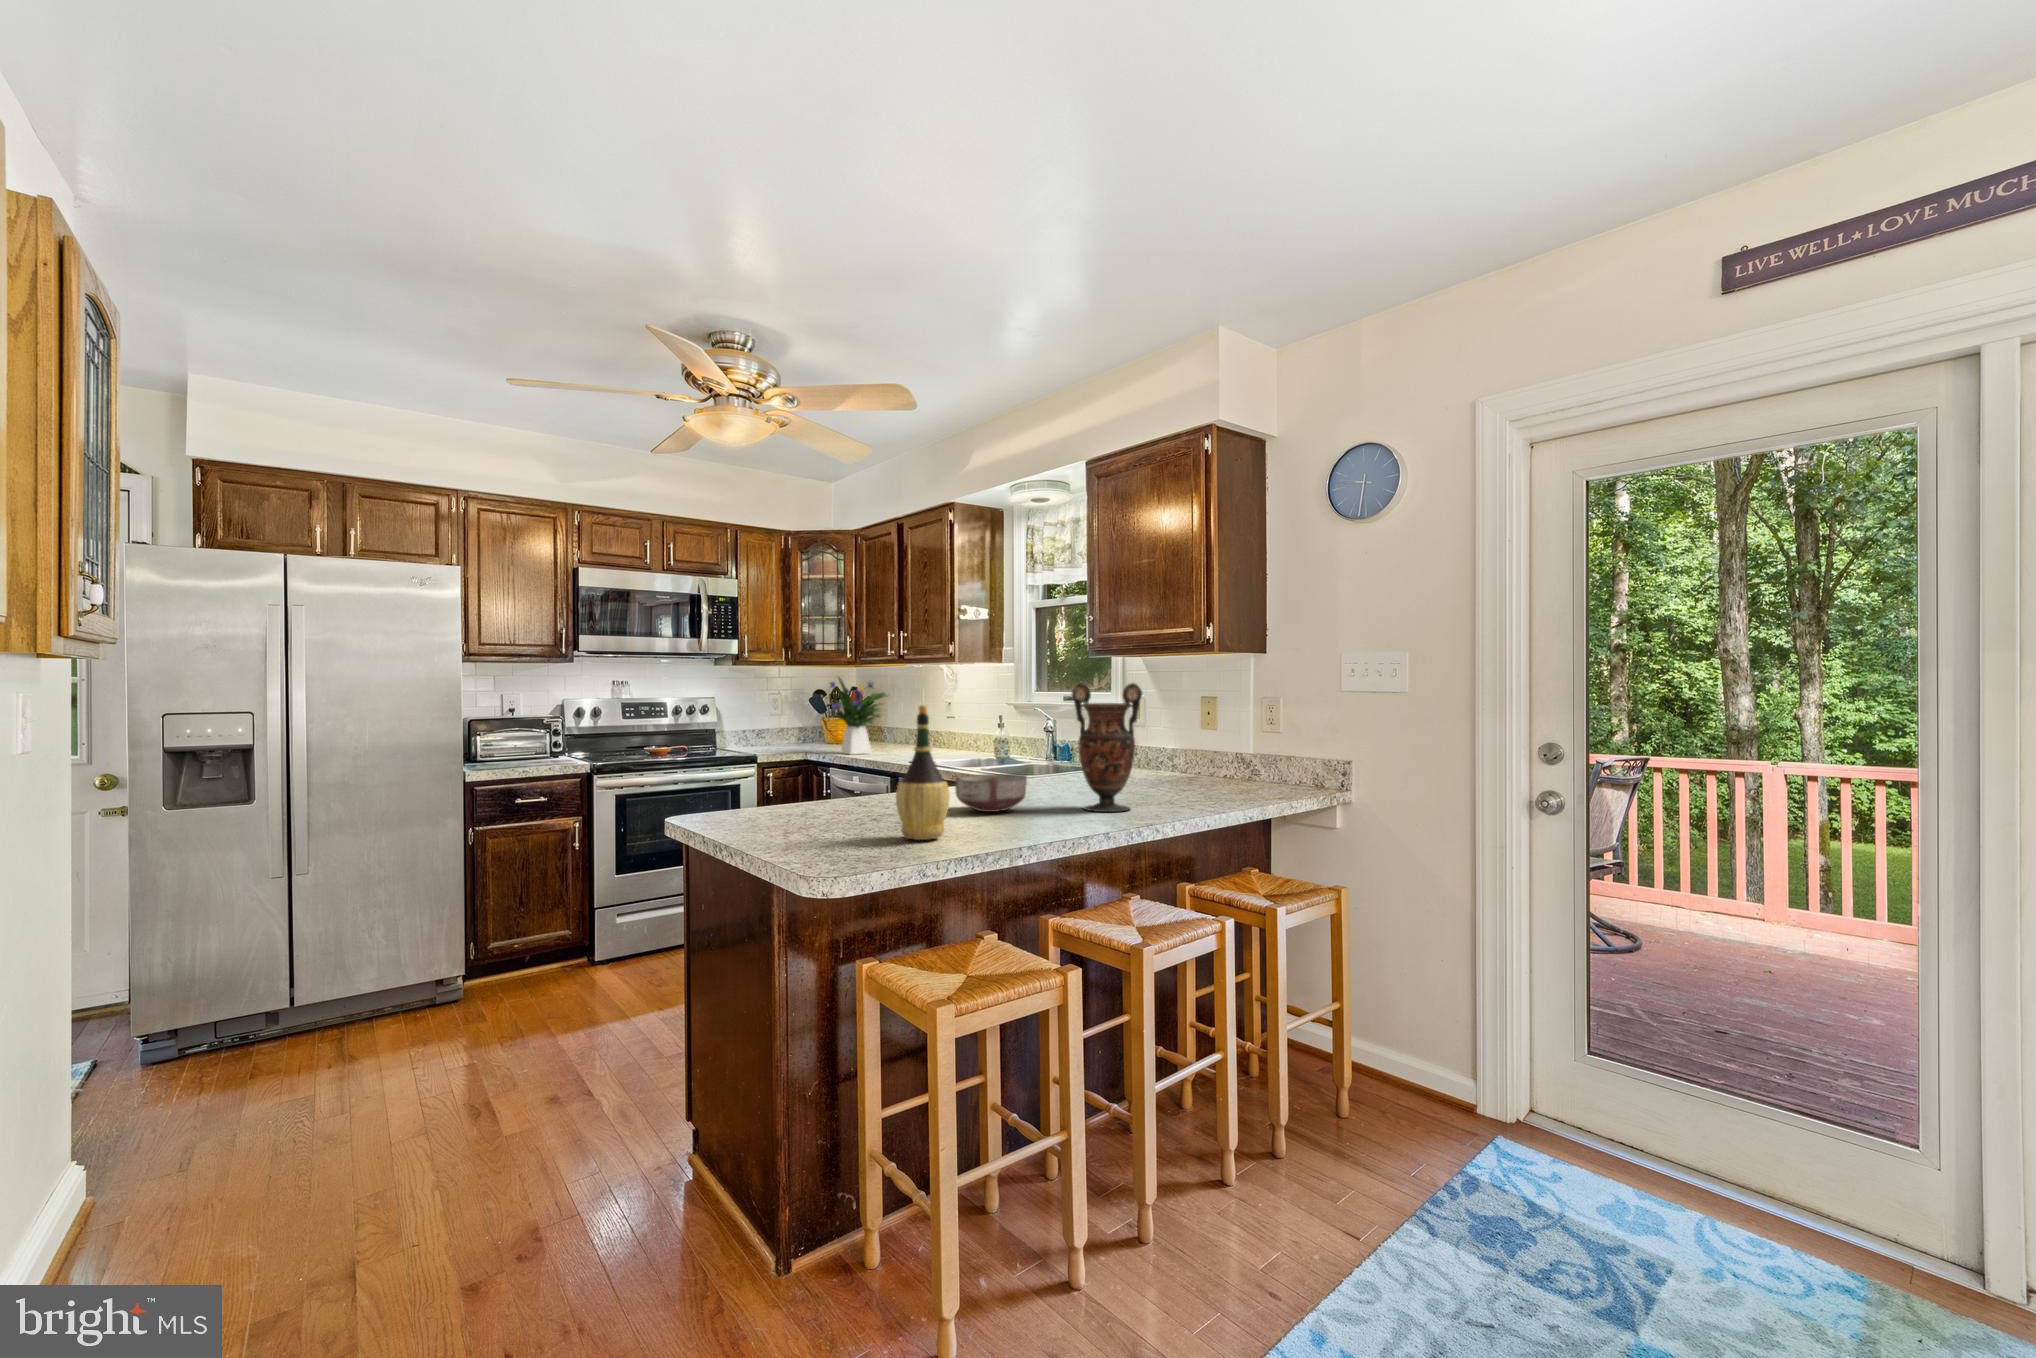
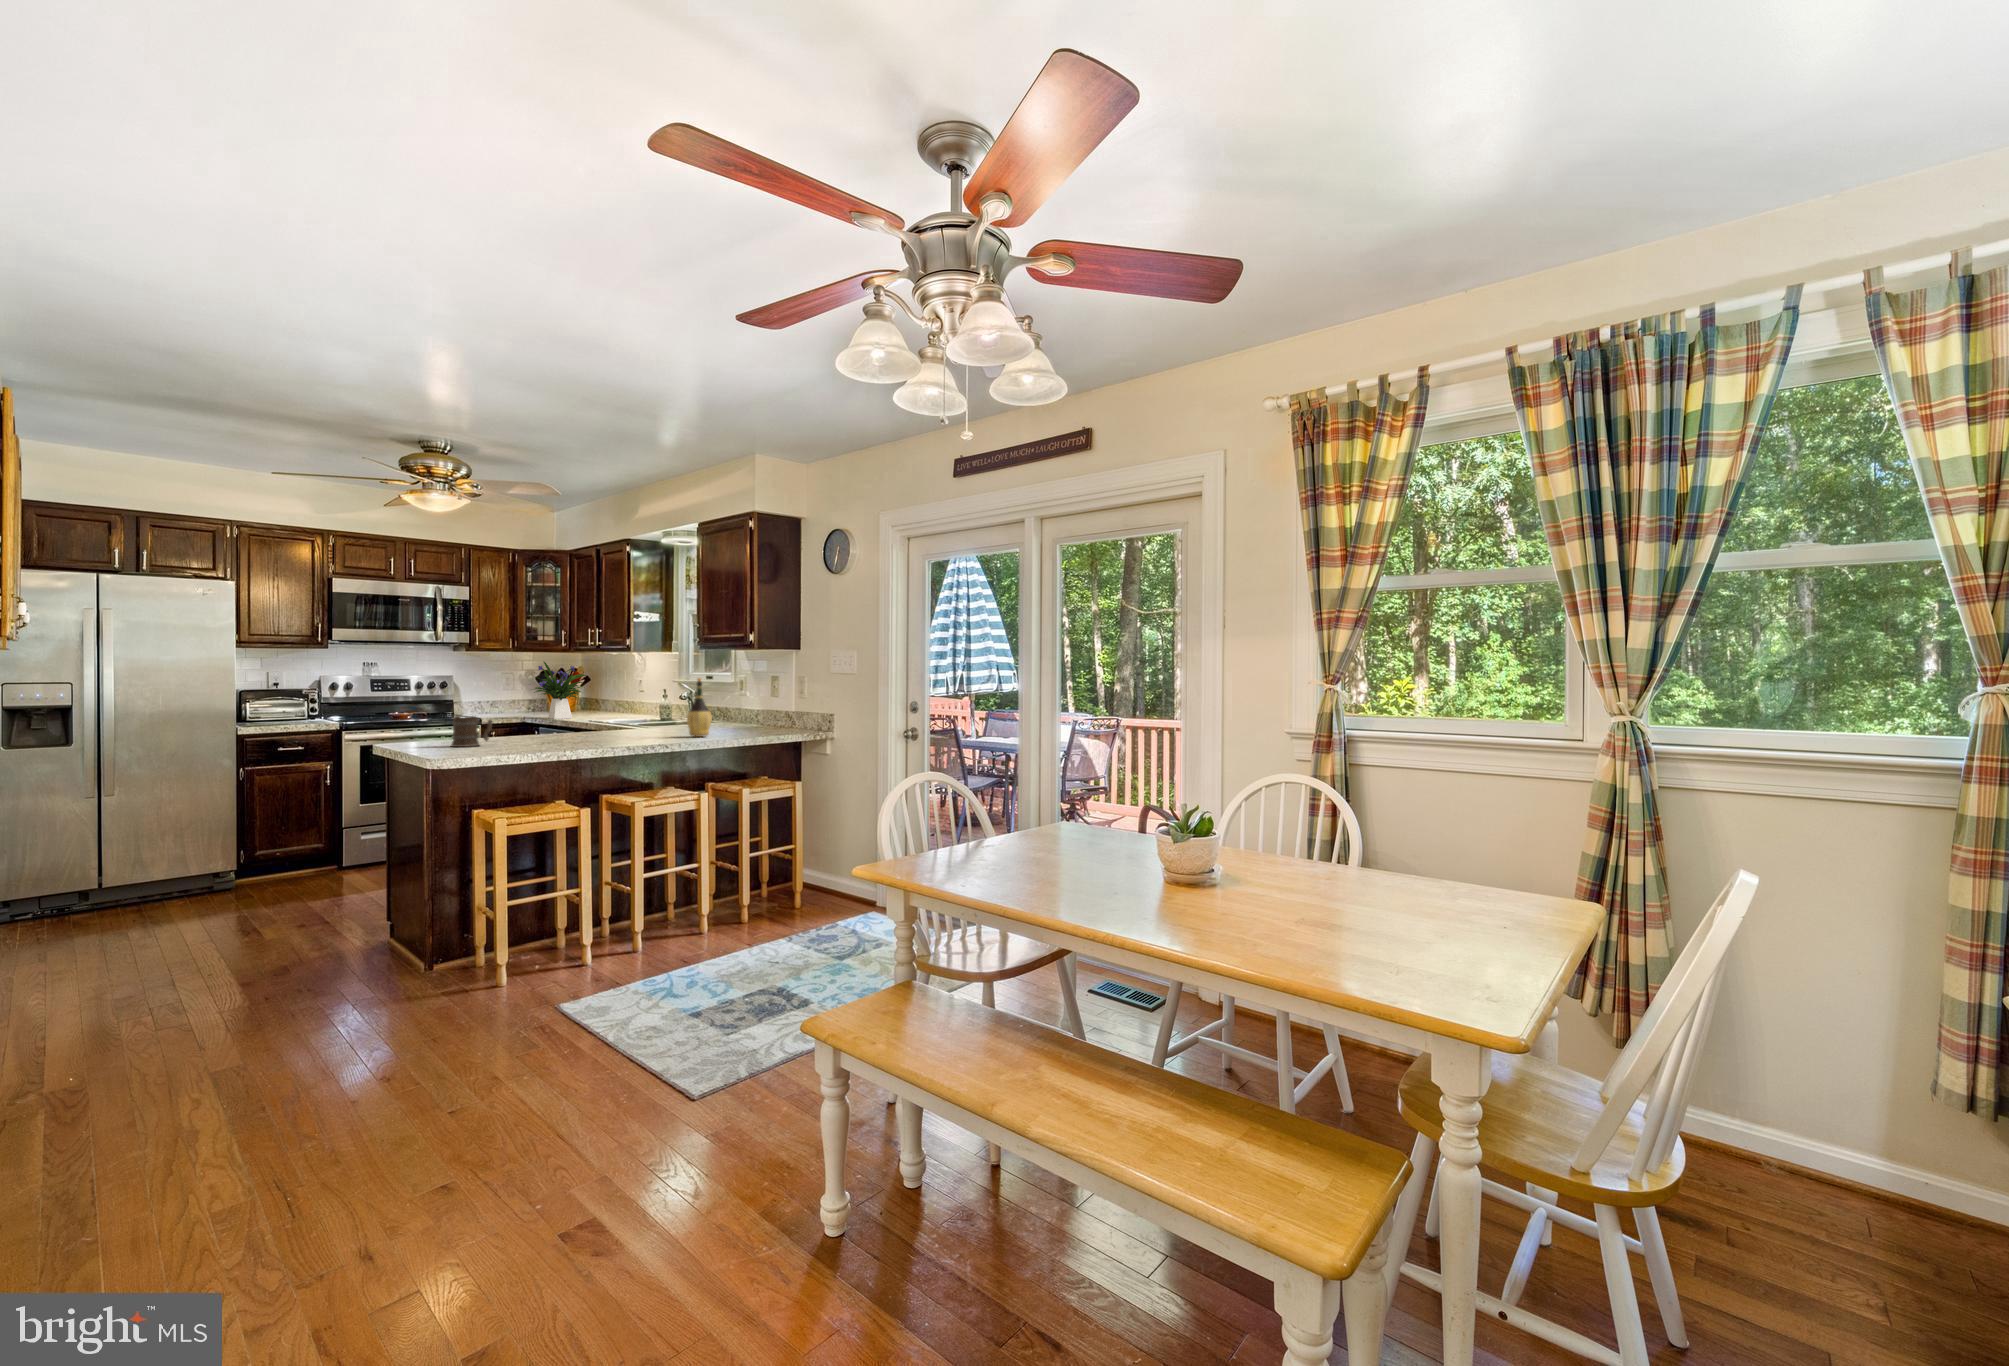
vase: present [1072,683,1142,812] -> none [632,667,671,740]
wine bottle: present [896,706,950,840] -> present [687,678,712,737]
mug: none [807,773,874,831] -> present [451,716,492,747]
ceramic bowl: present [955,774,1027,812] -> none [556,720,602,741]

